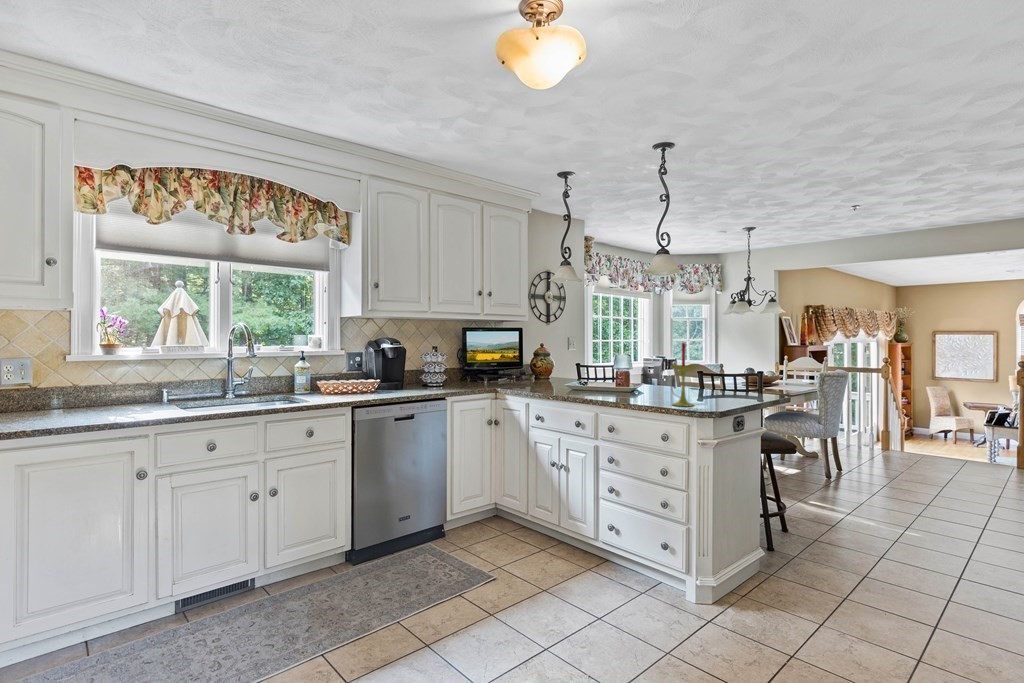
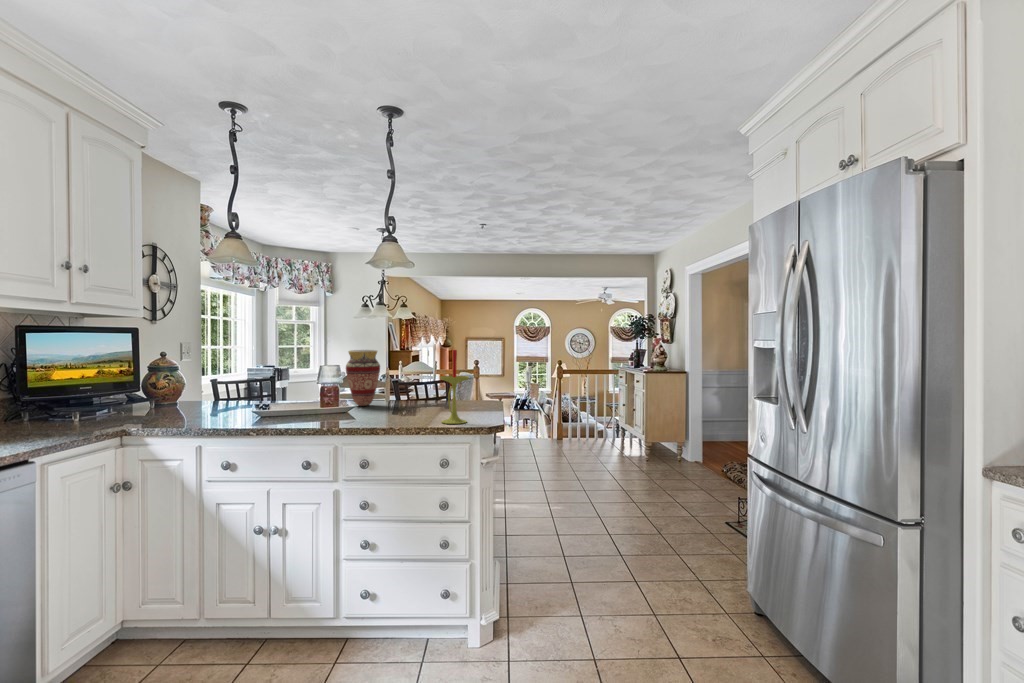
vase: none [641,343,669,389] -> present [346,350,380,406]

